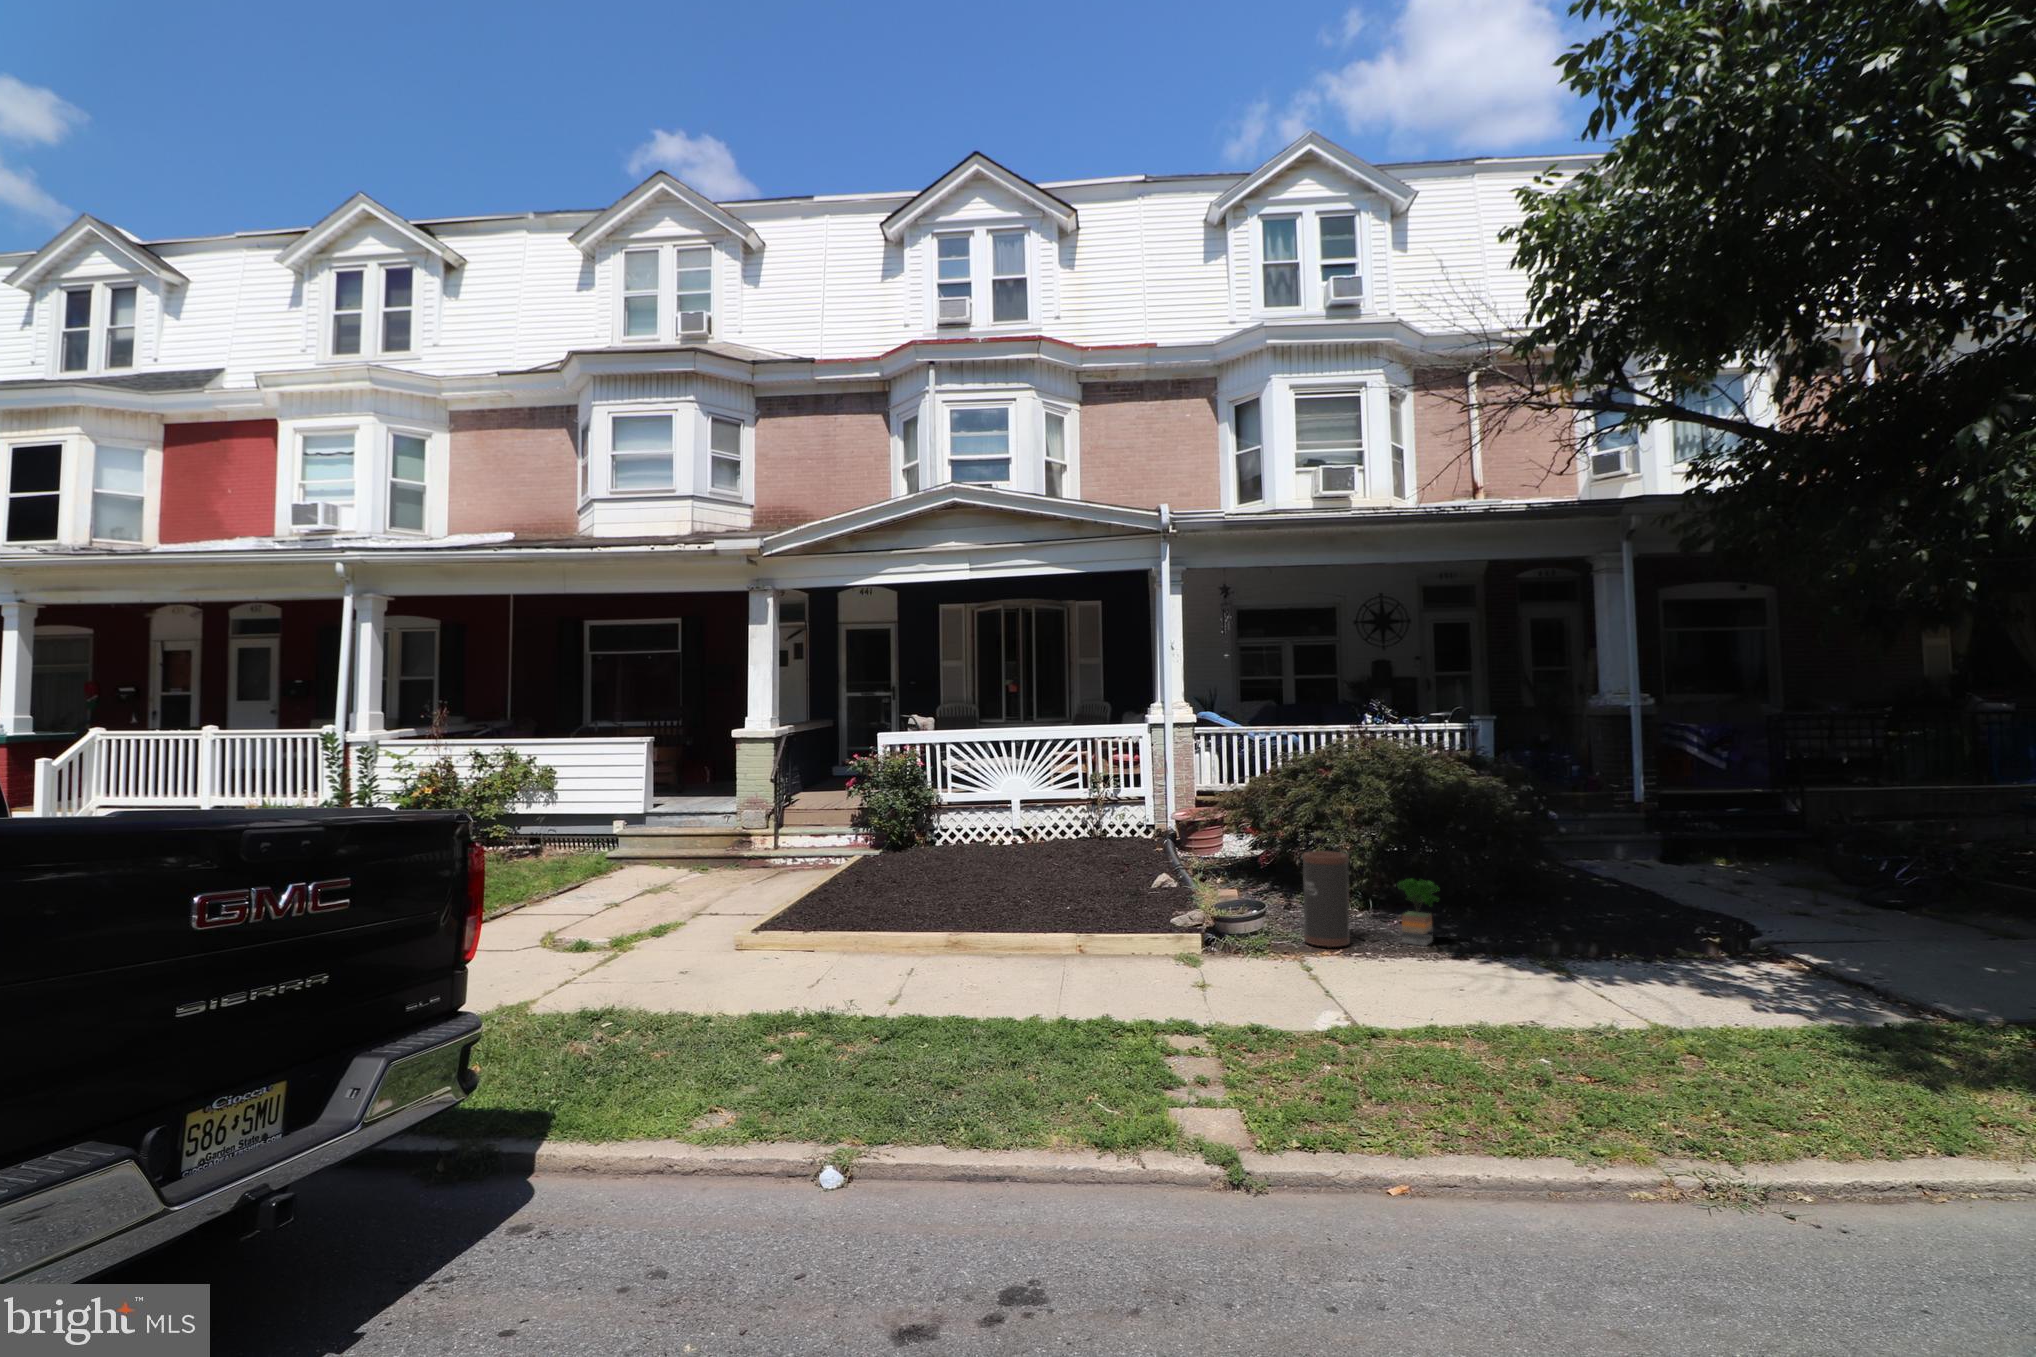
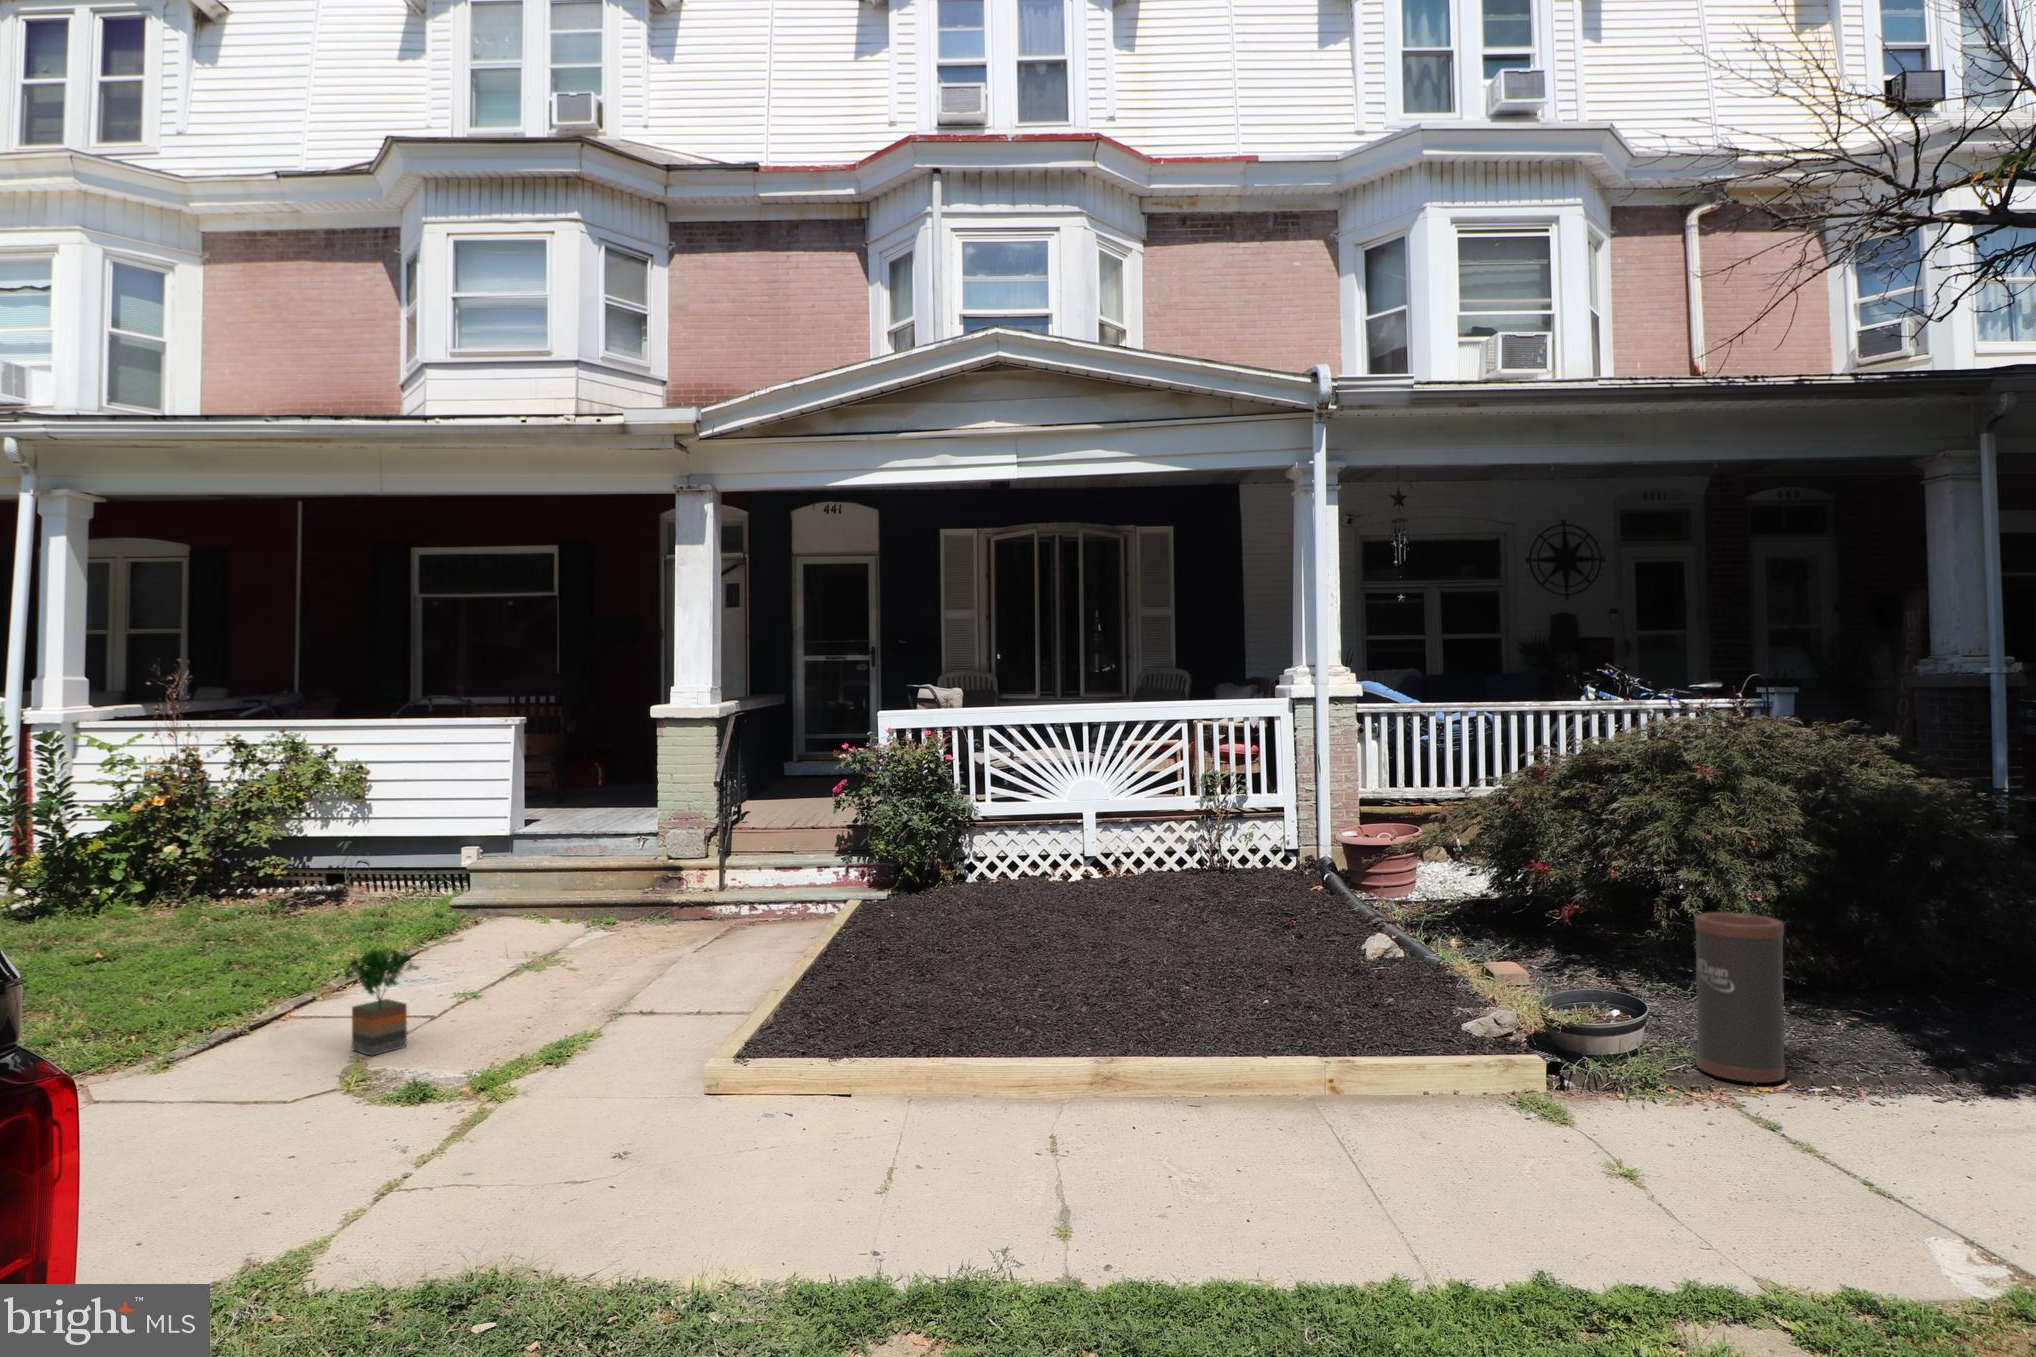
potted tree: present [1398,879,1439,946] -> present [345,950,419,1056]

